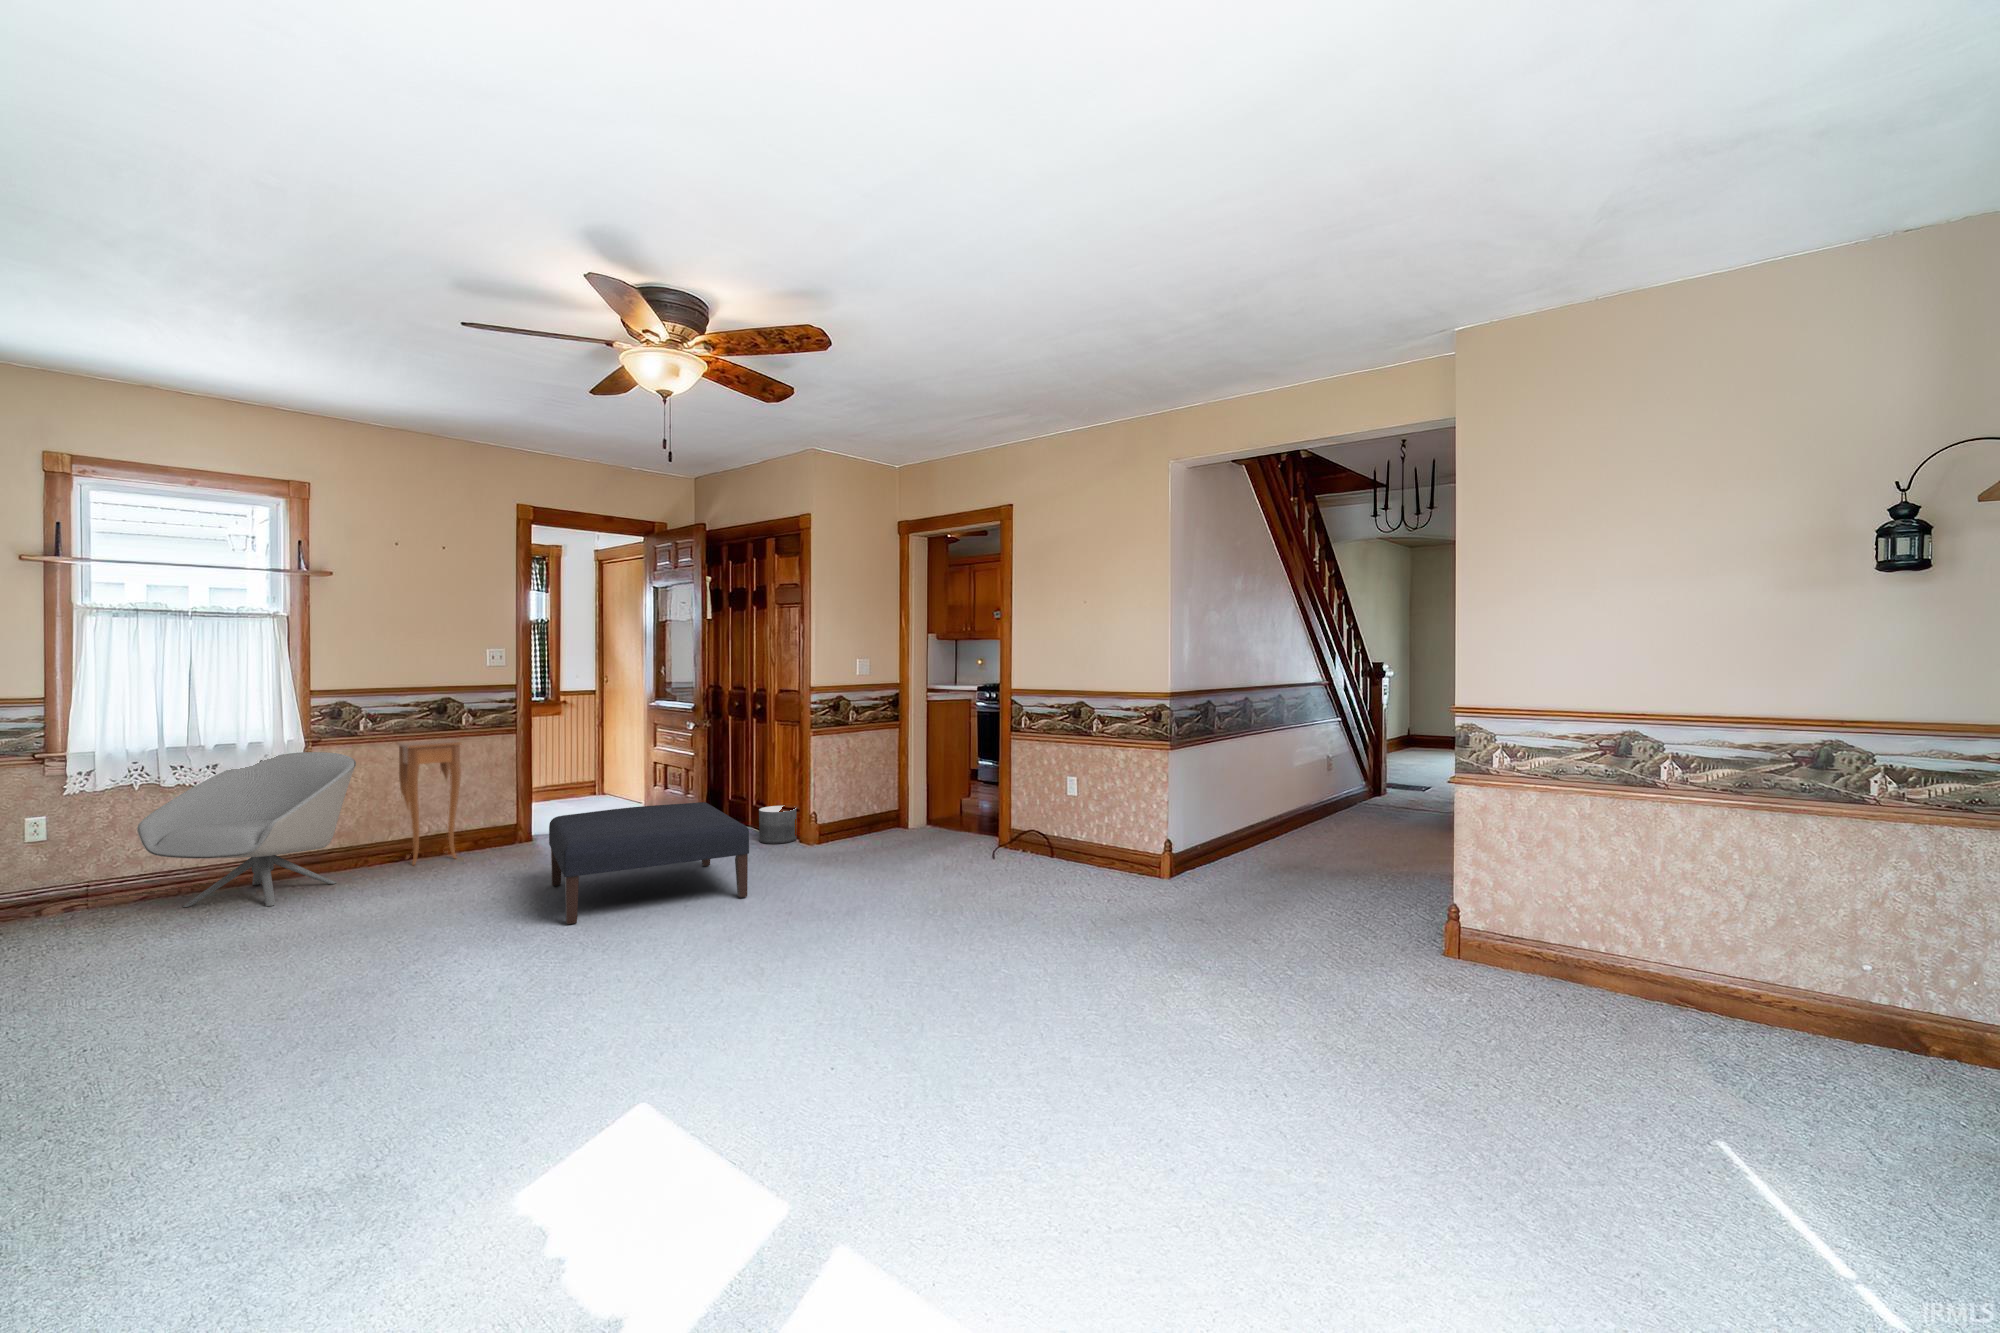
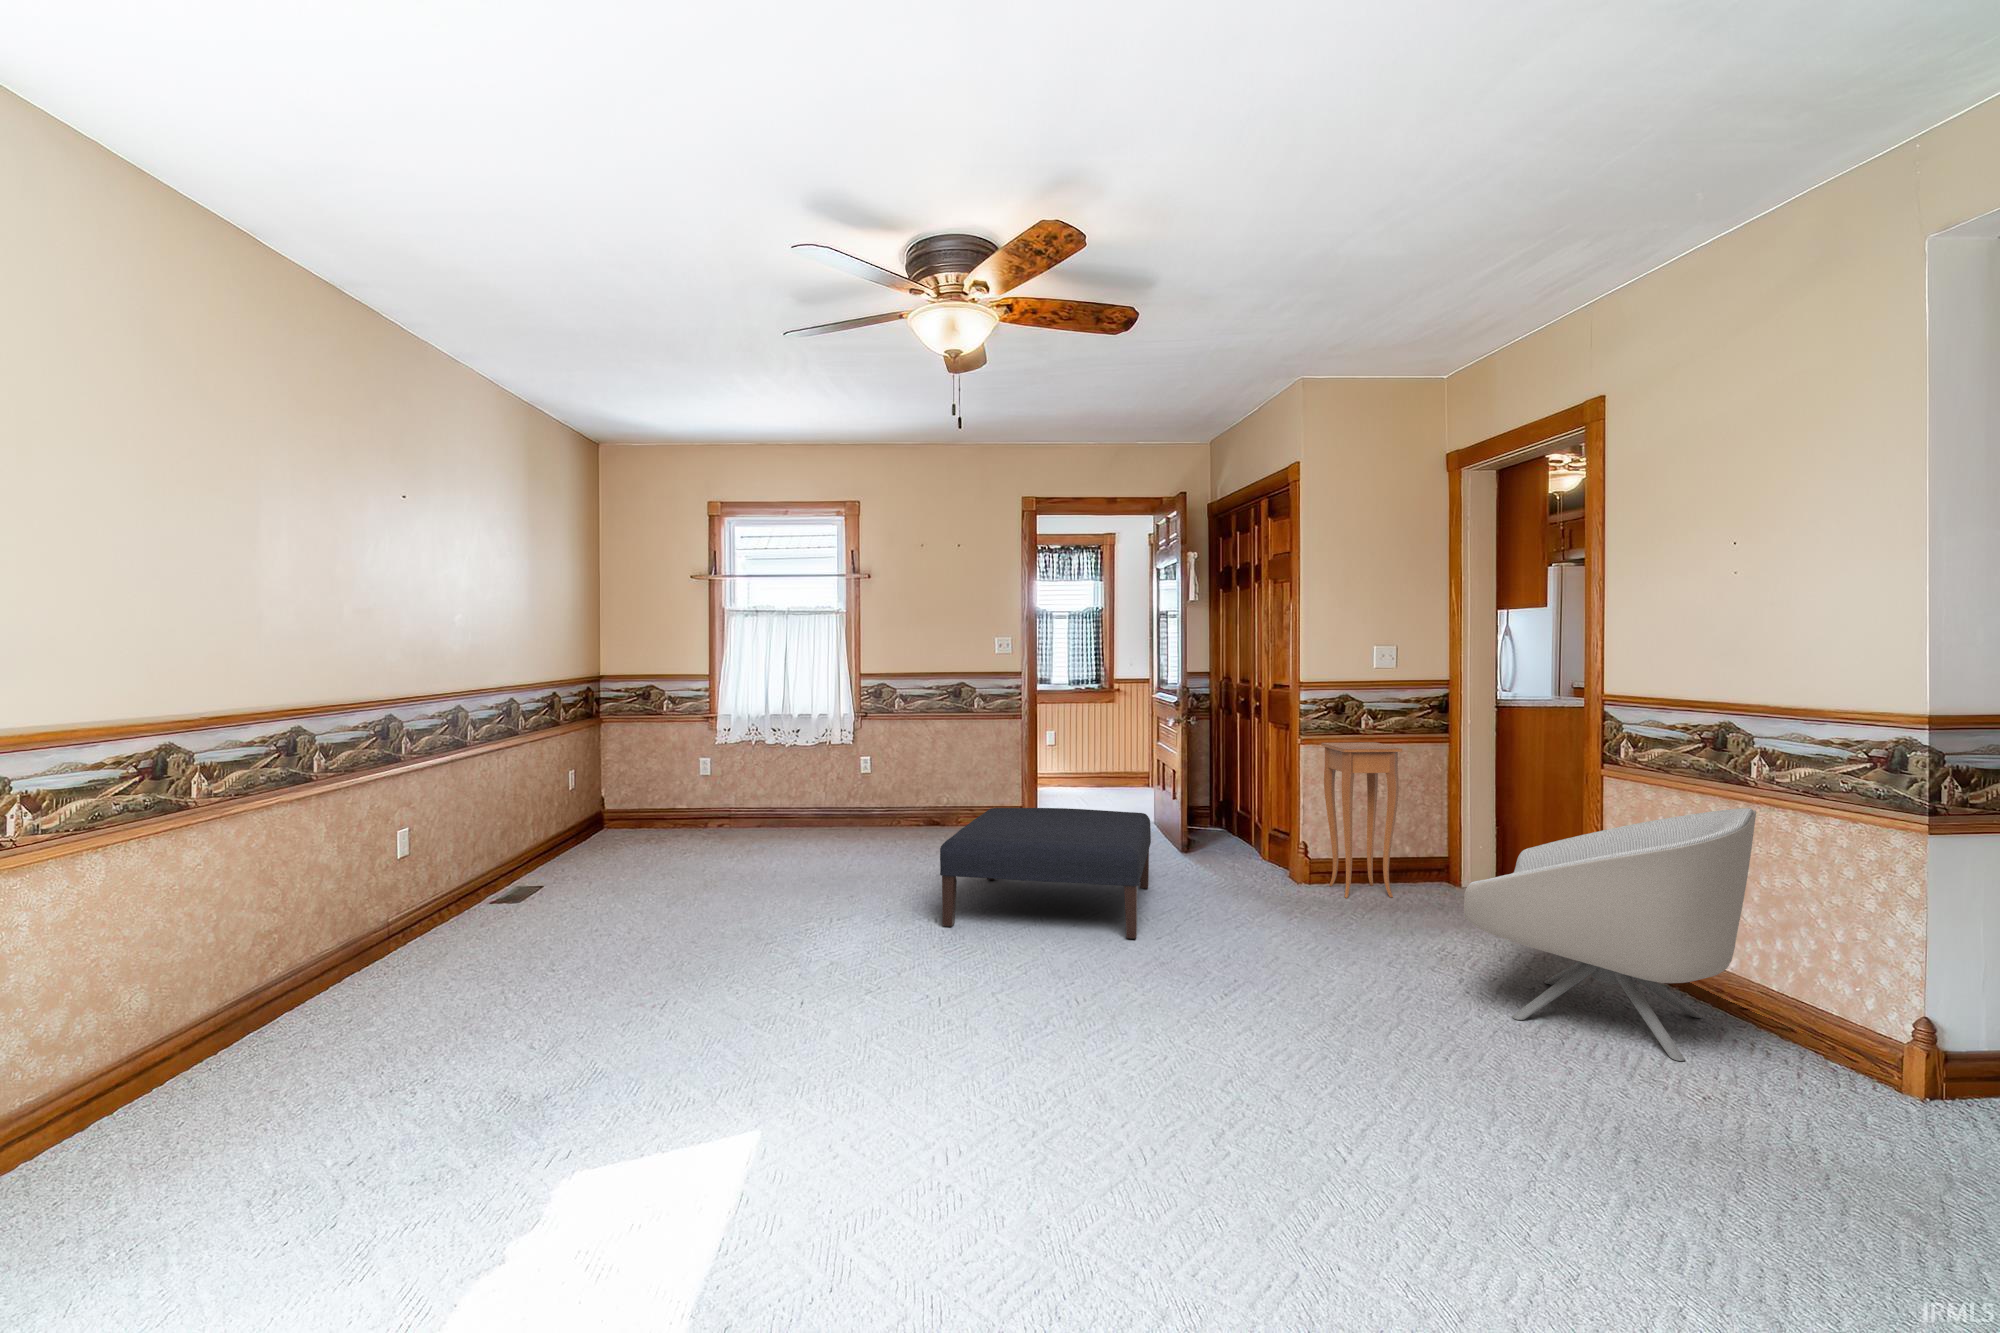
side table: present [398,739,462,865] -> present [1321,742,1402,898]
armchair: present [137,752,356,907] -> present [1464,808,1756,1061]
planter: present [759,806,796,844] -> none [1235,828,1283,877]

